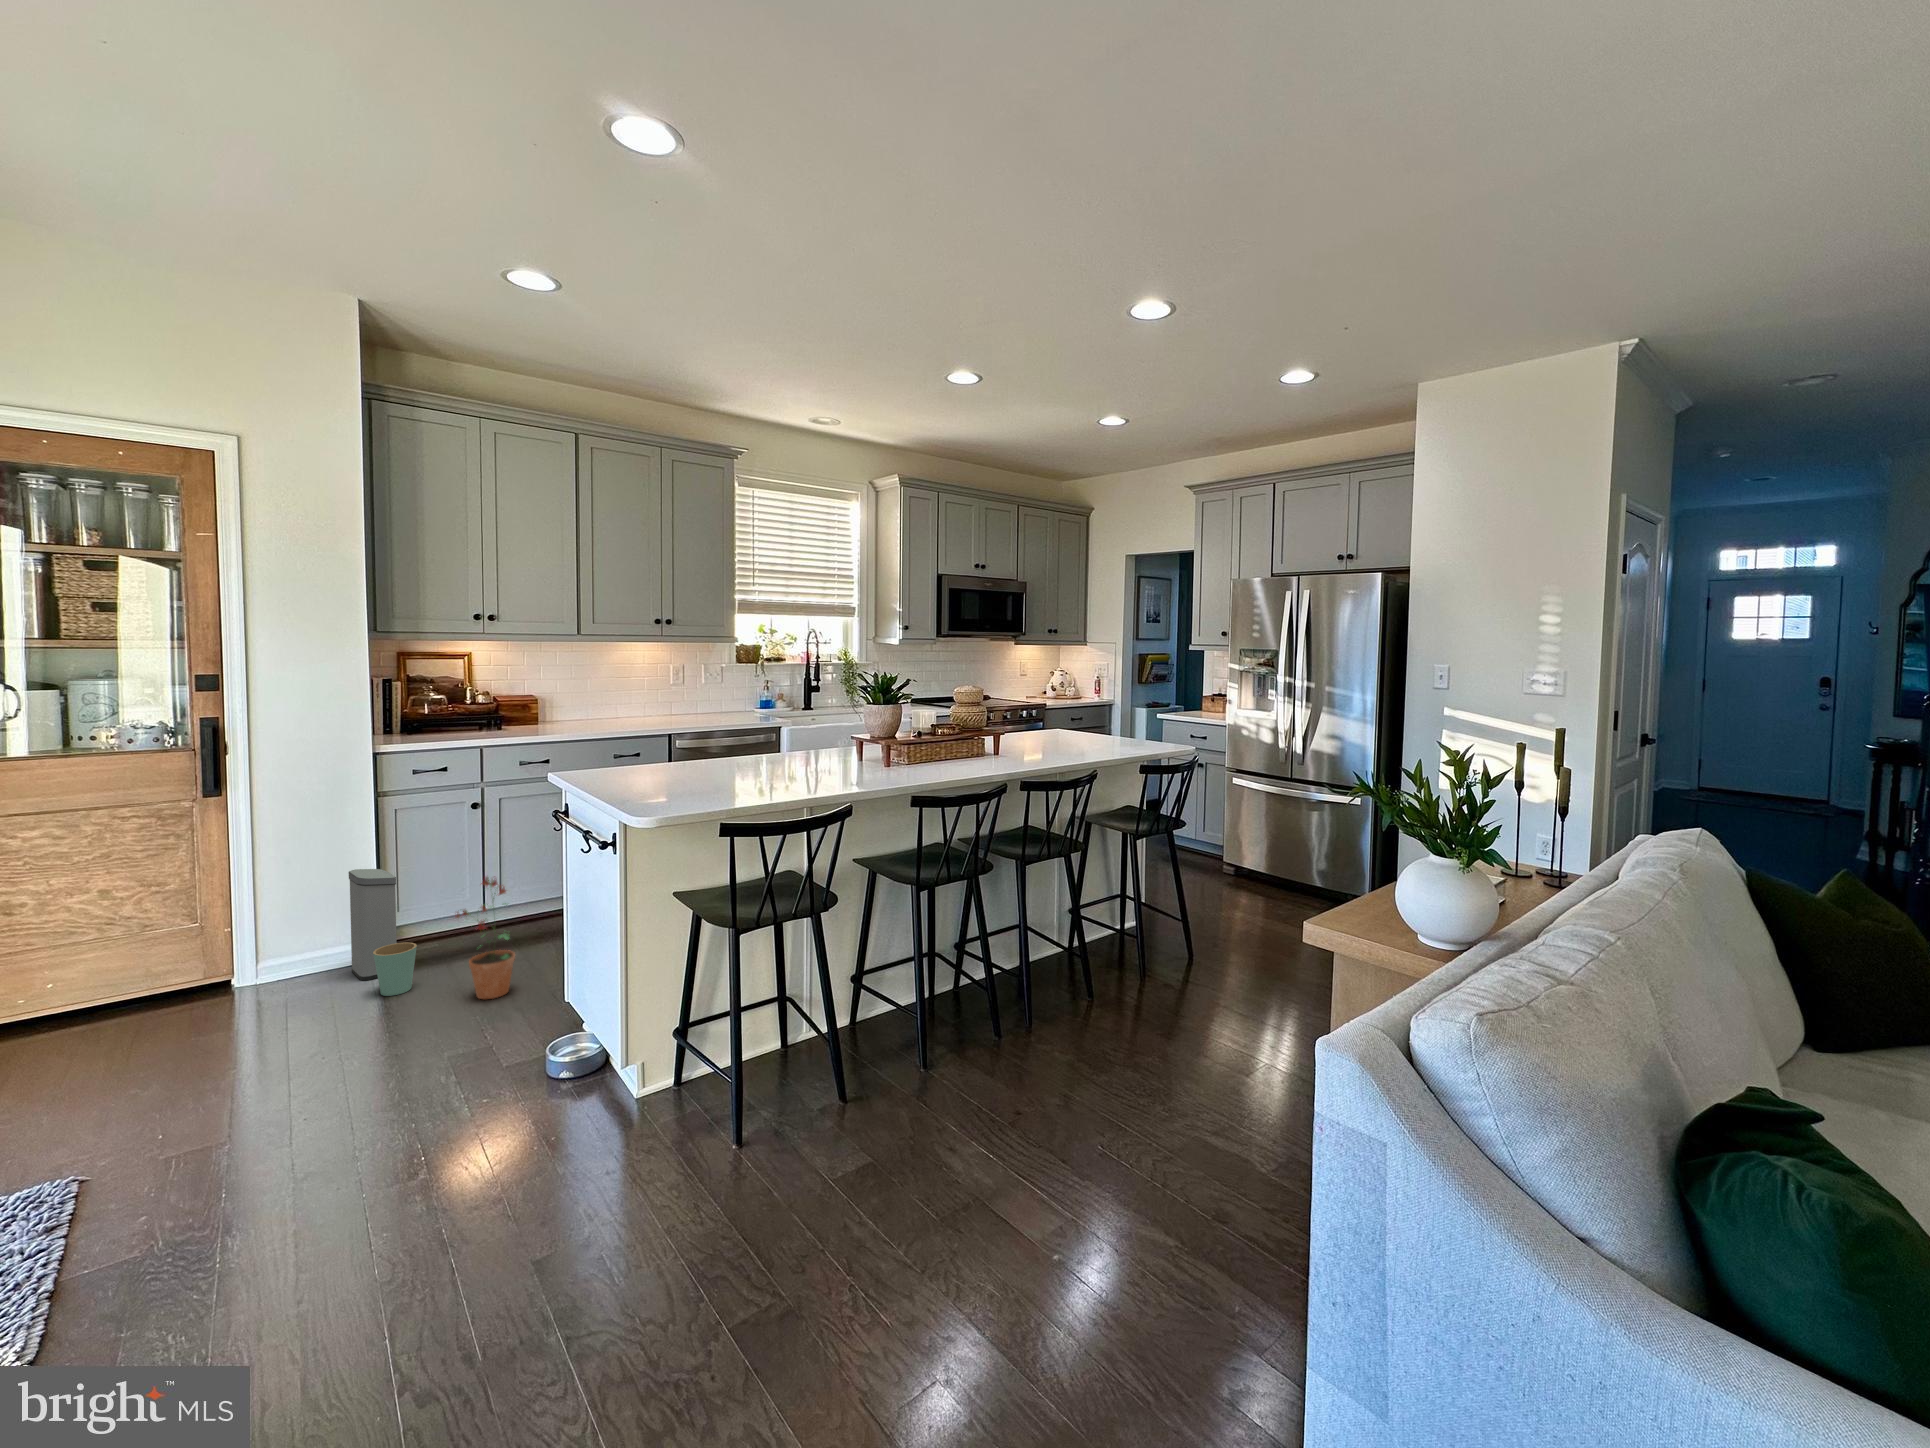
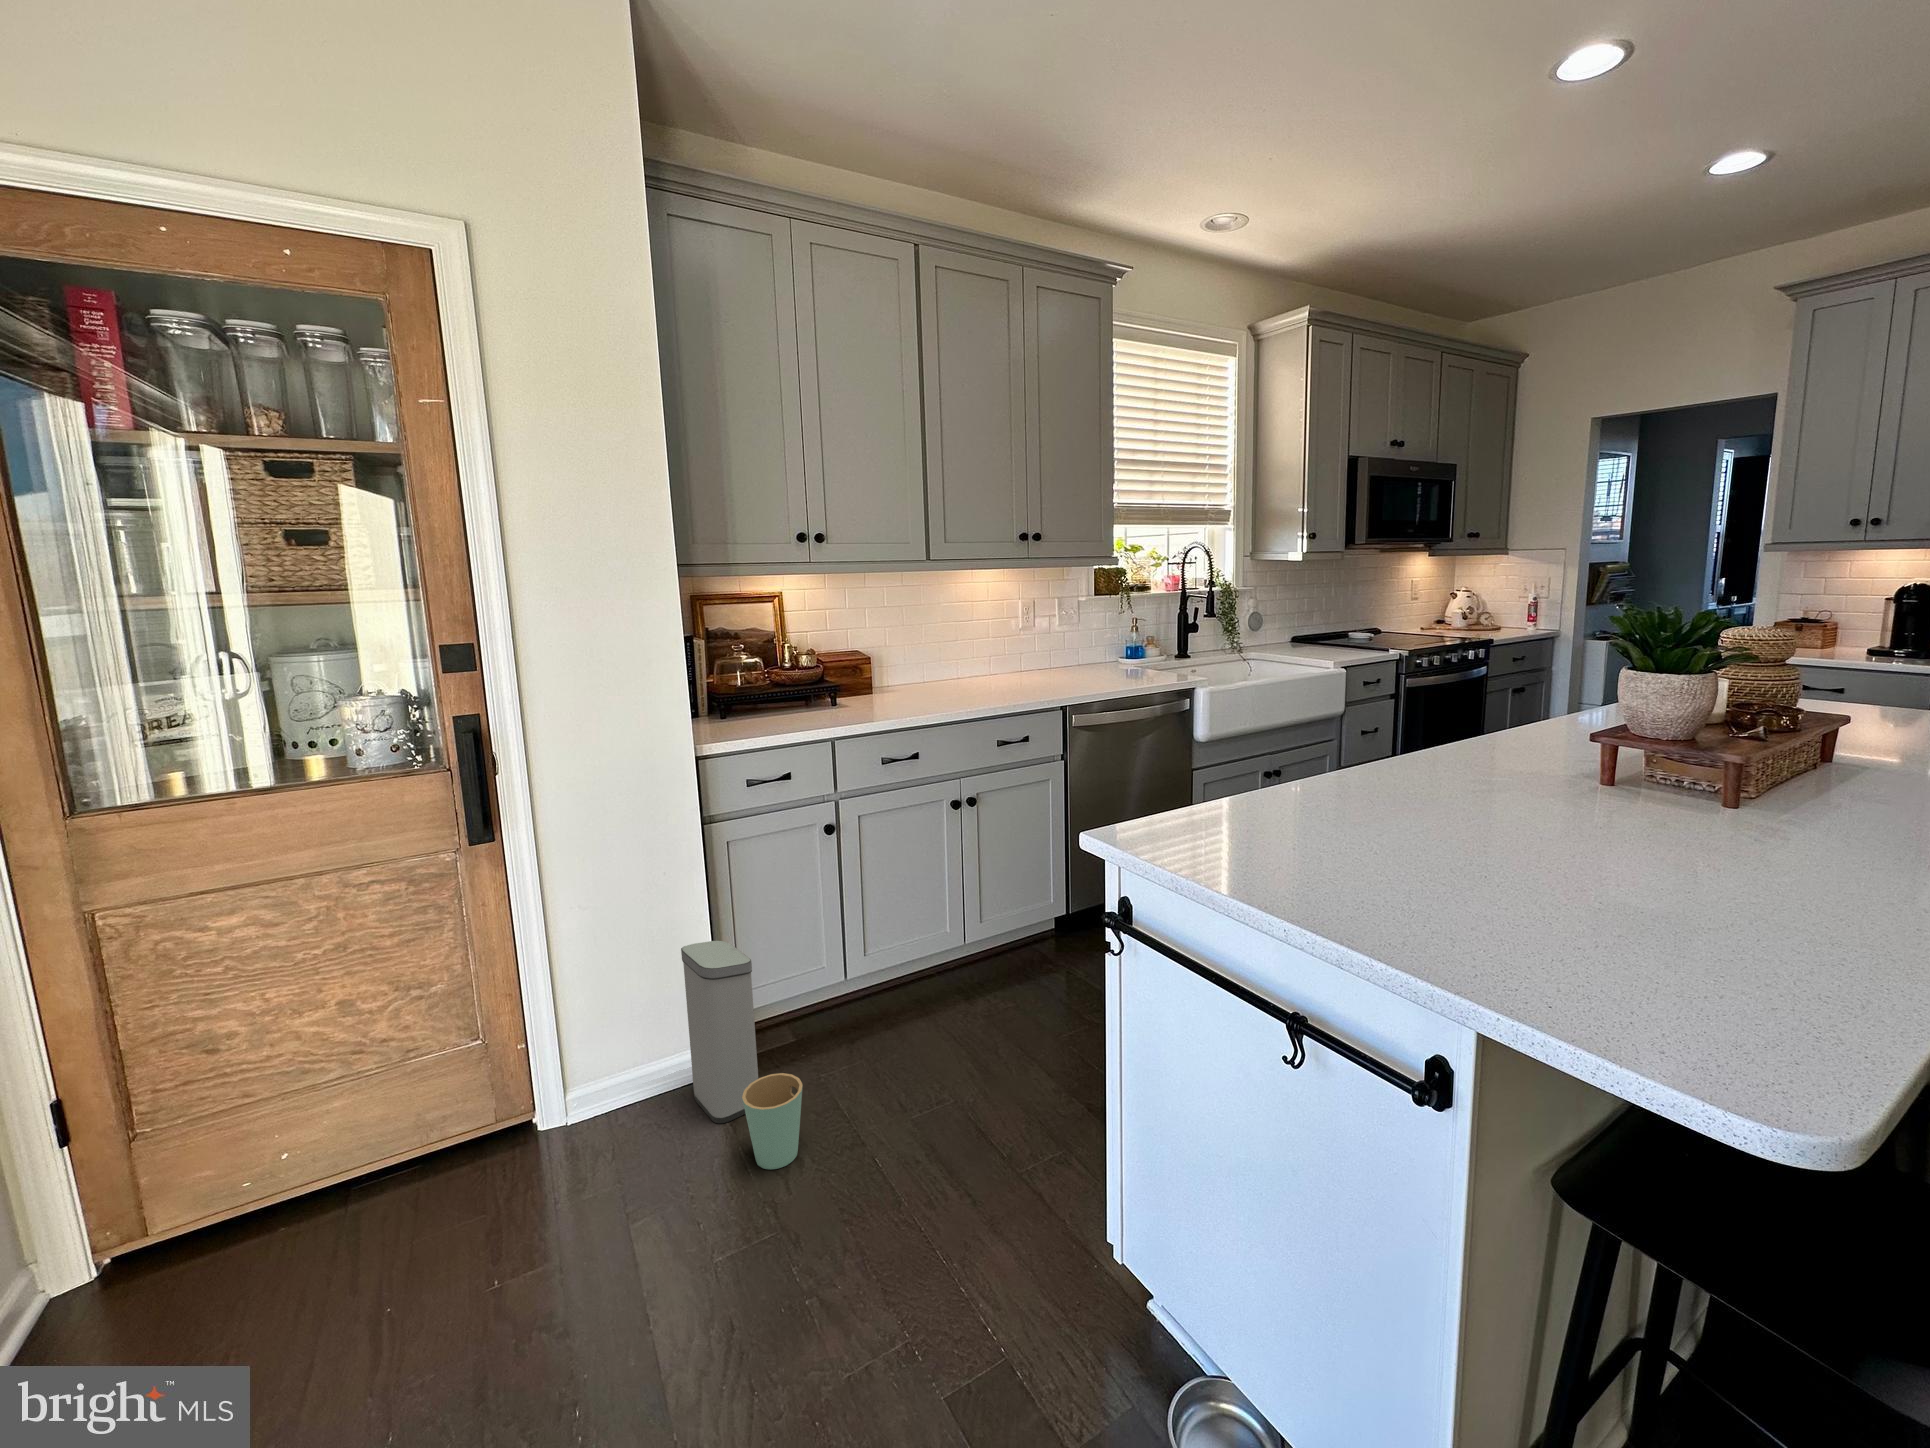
potted plant: present [455,877,515,999] -> none [866,976,972,1191]

